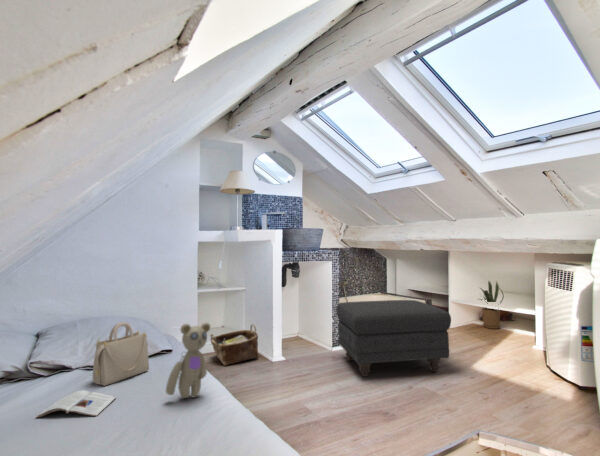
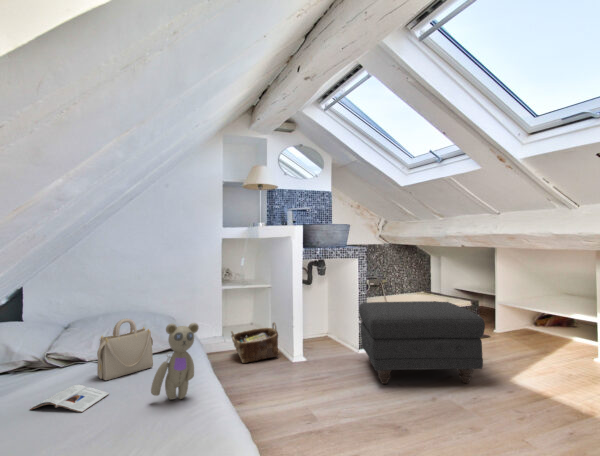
house plant: present [480,281,504,329] -> none [522,280,563,336]

